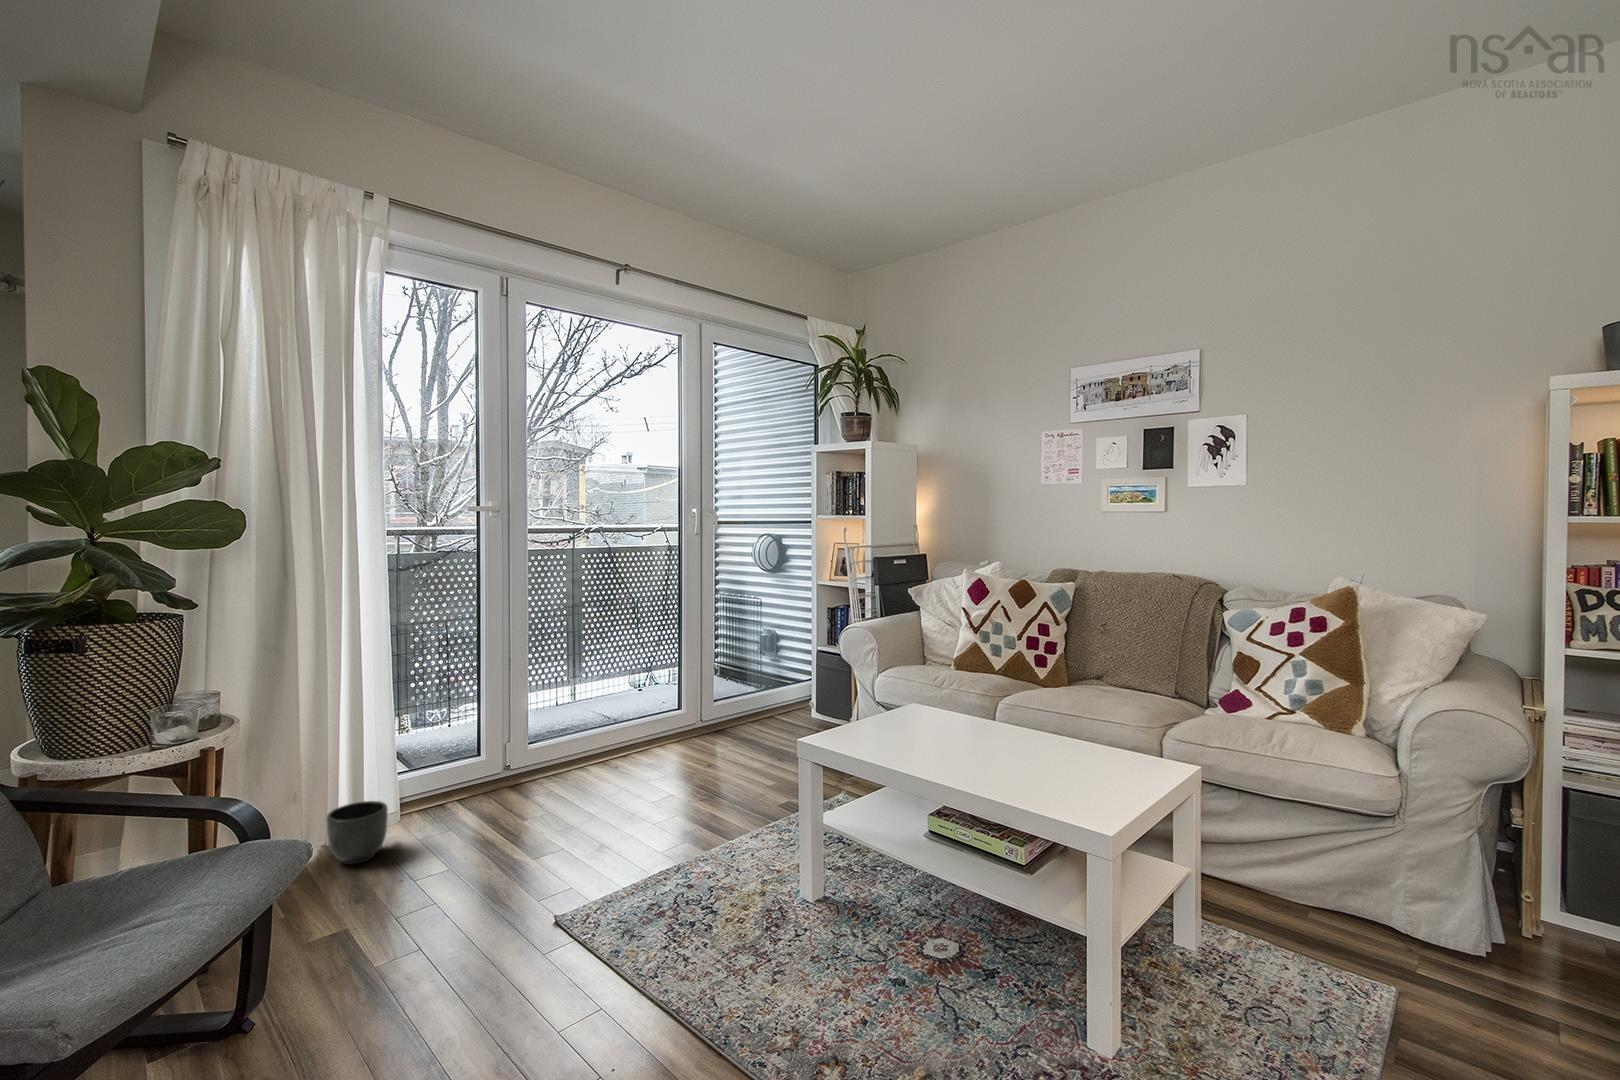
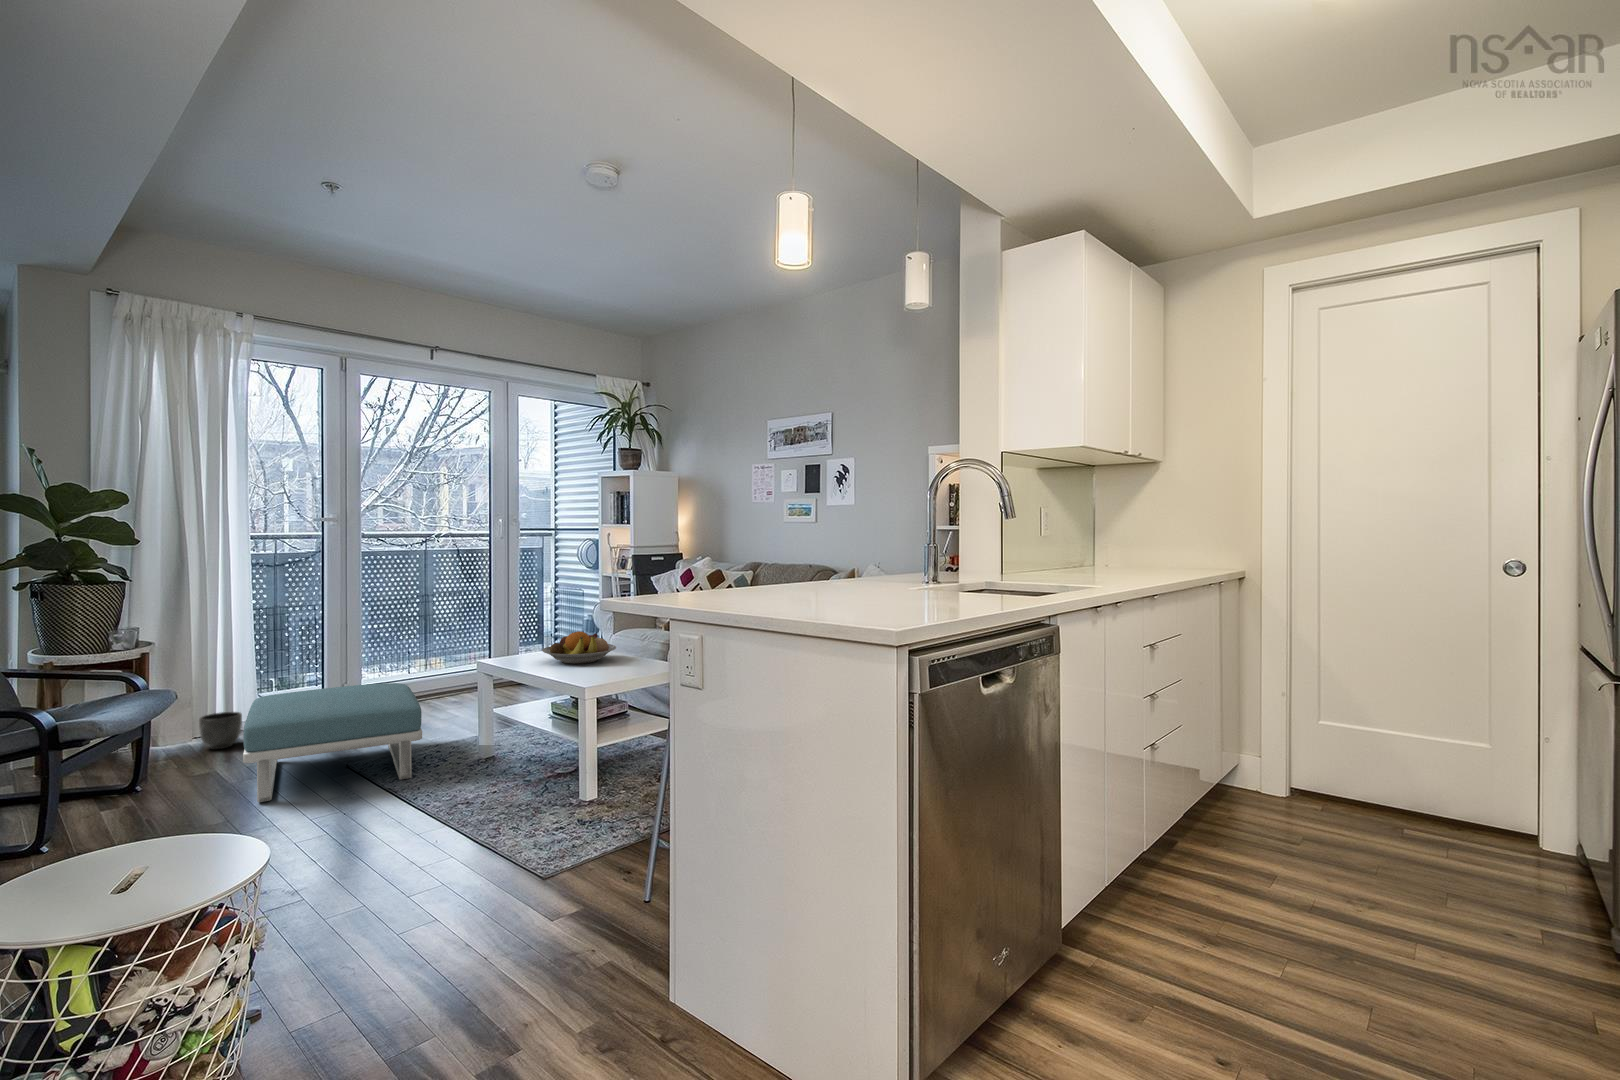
fruit bowl: none [870,687,987,744] -> present [542,631,616,664]
footstool: none [421,764,713,1026] -> present [243,683,422,802]

